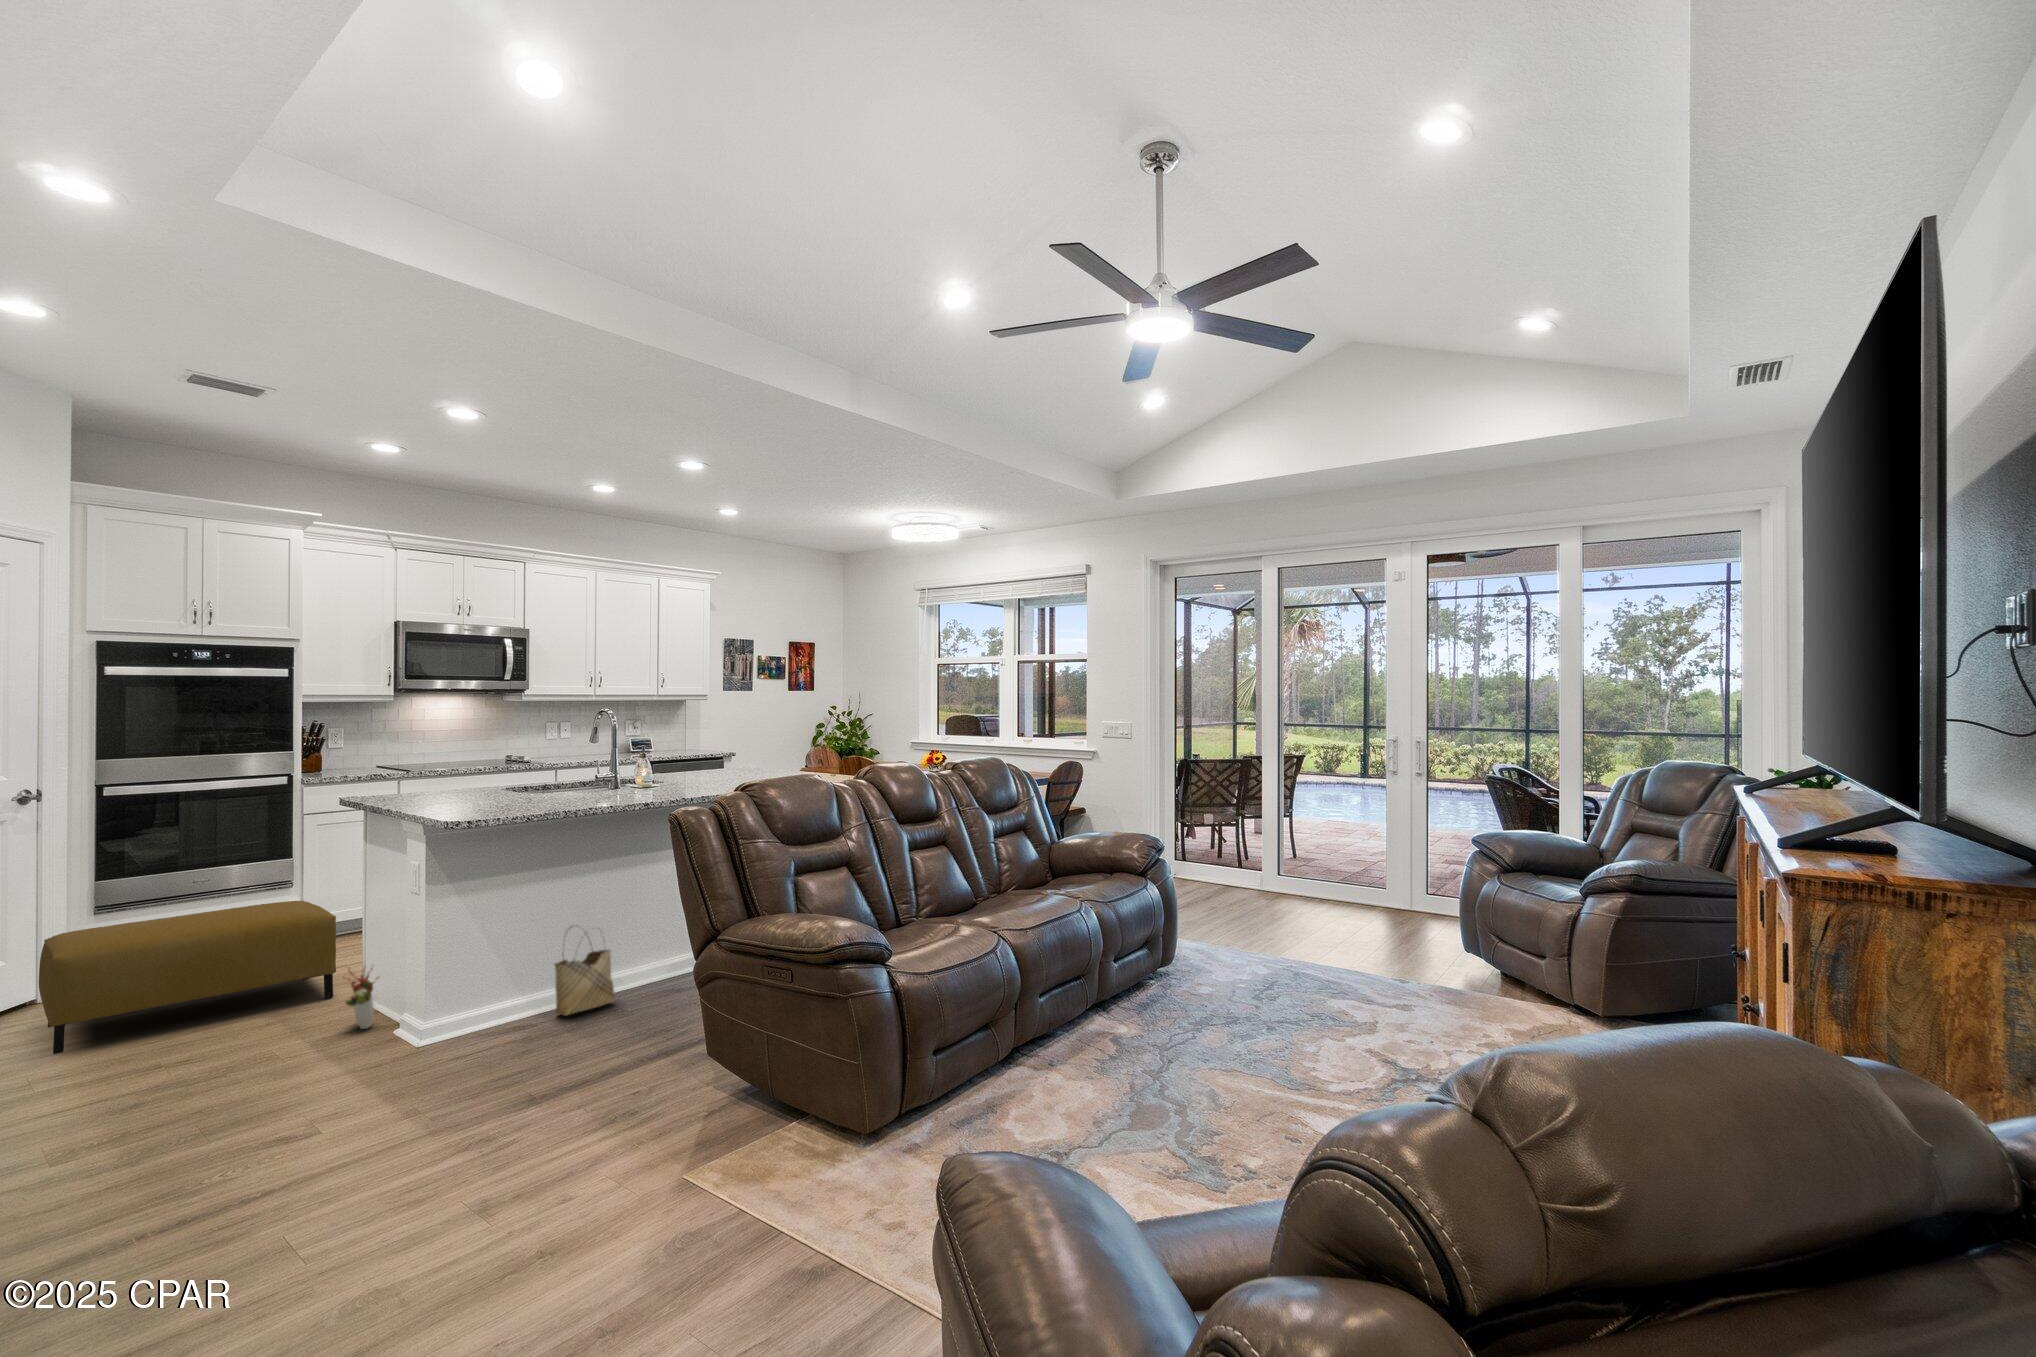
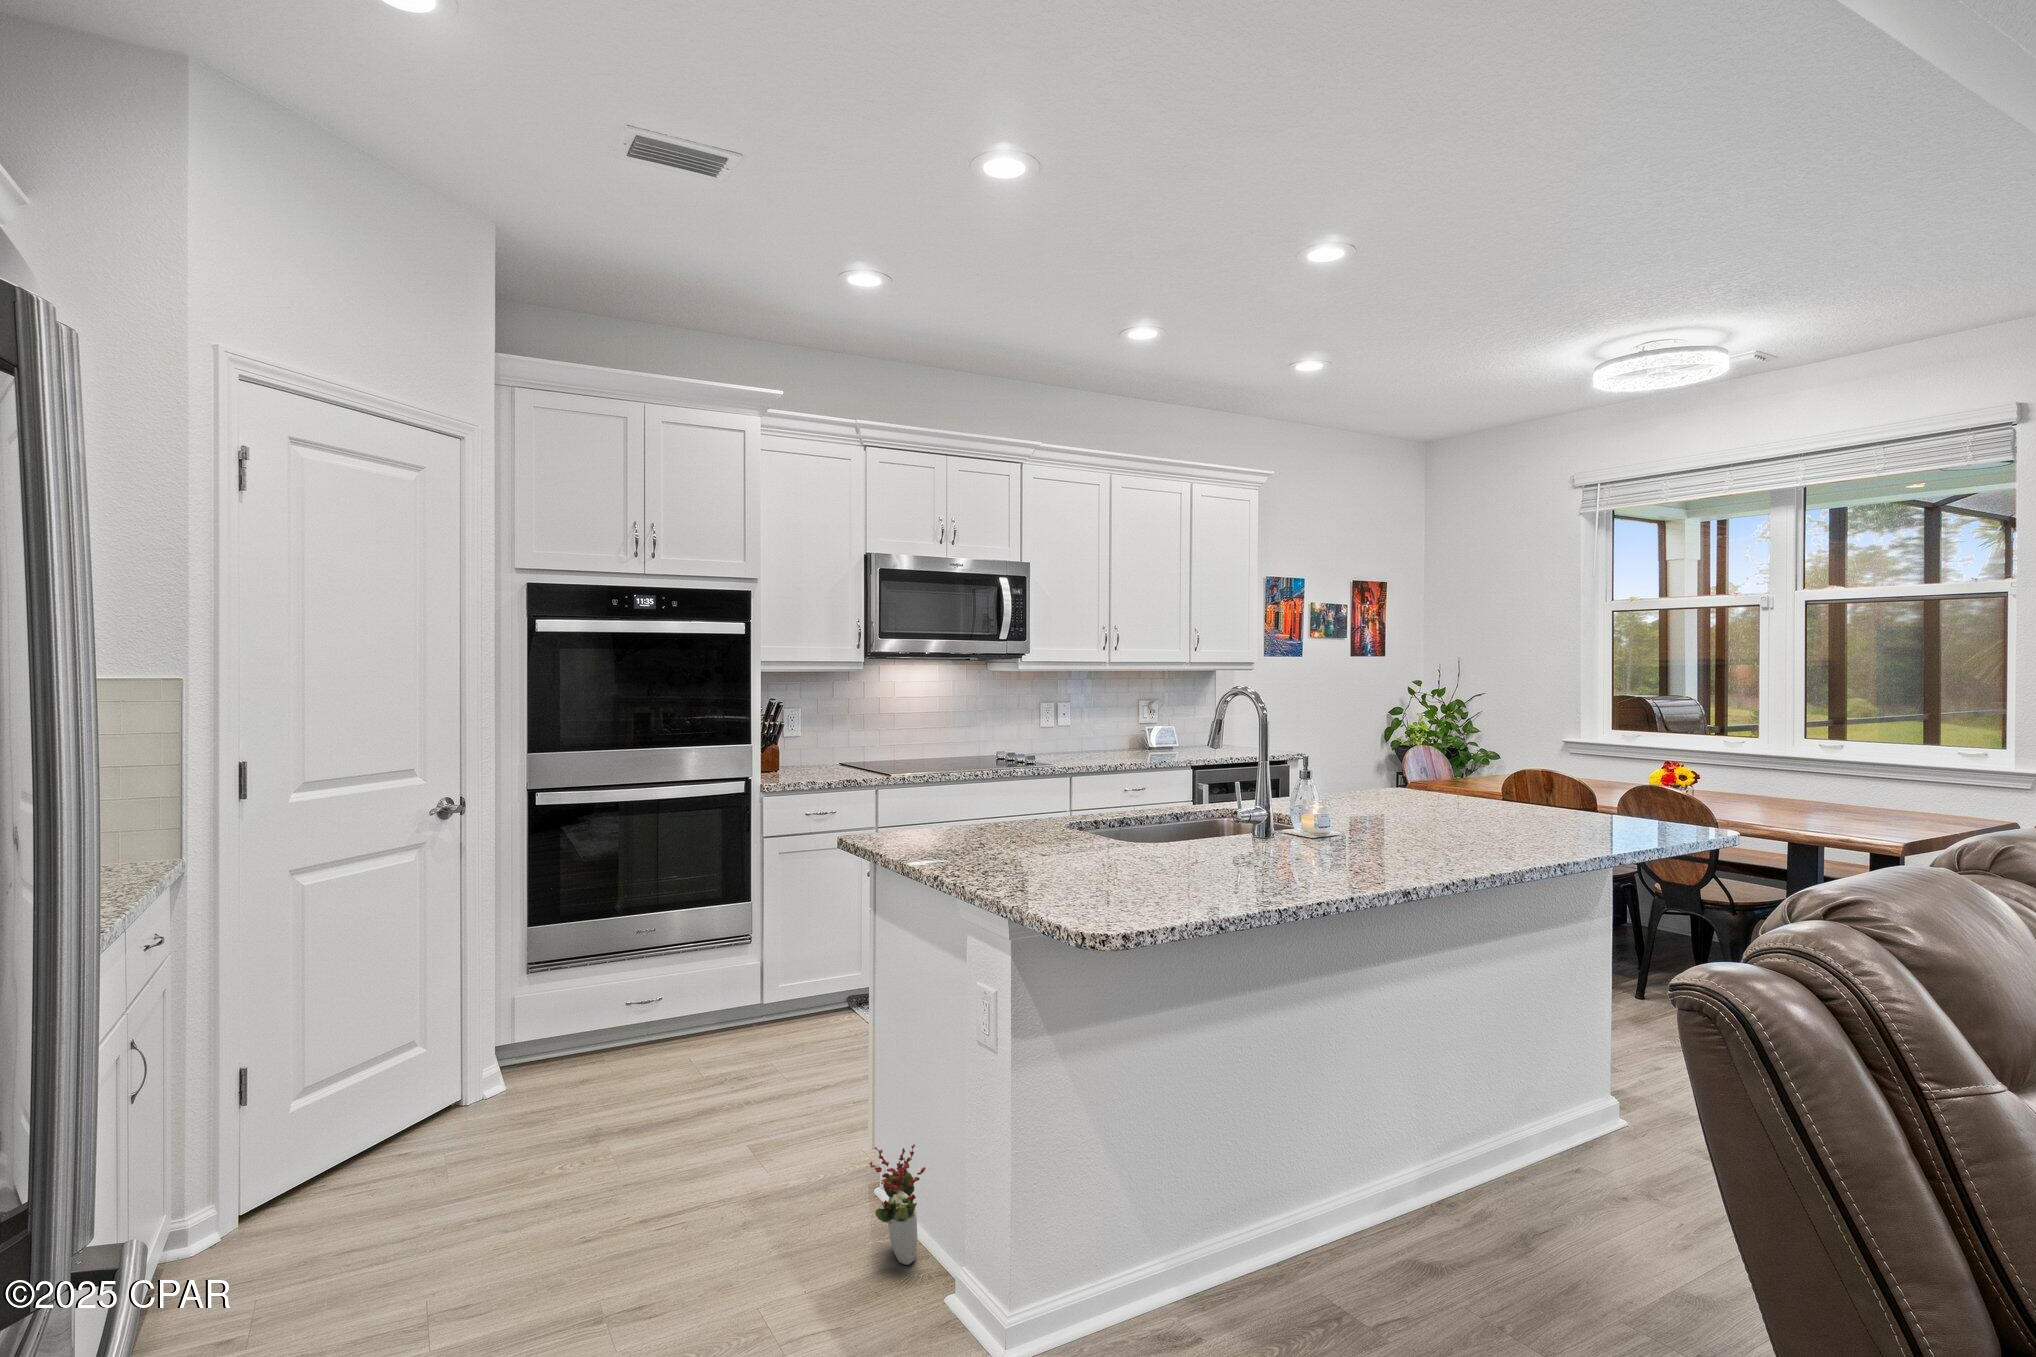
ottoman: present [39,901,336,1054] -> none [461,984,839,1238]
woven basket: present [554,925,614,1016] -> none [1230,1109,1329,1303]

